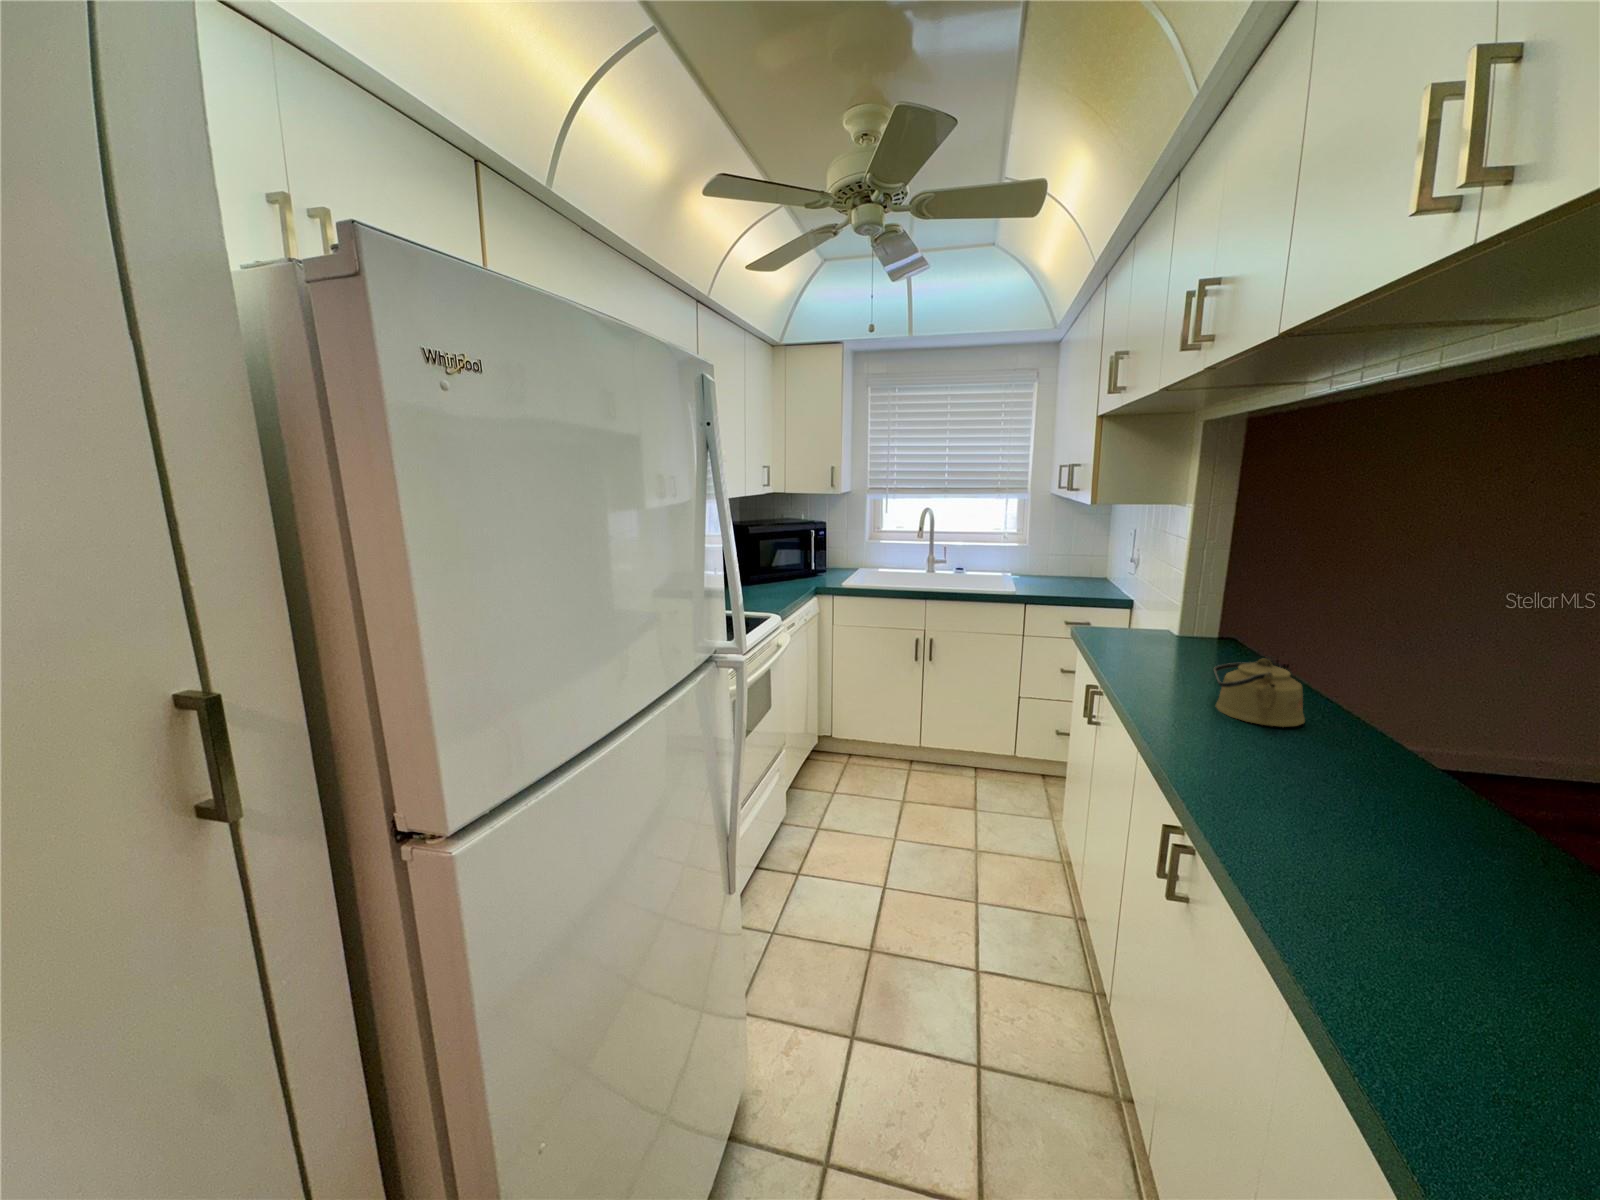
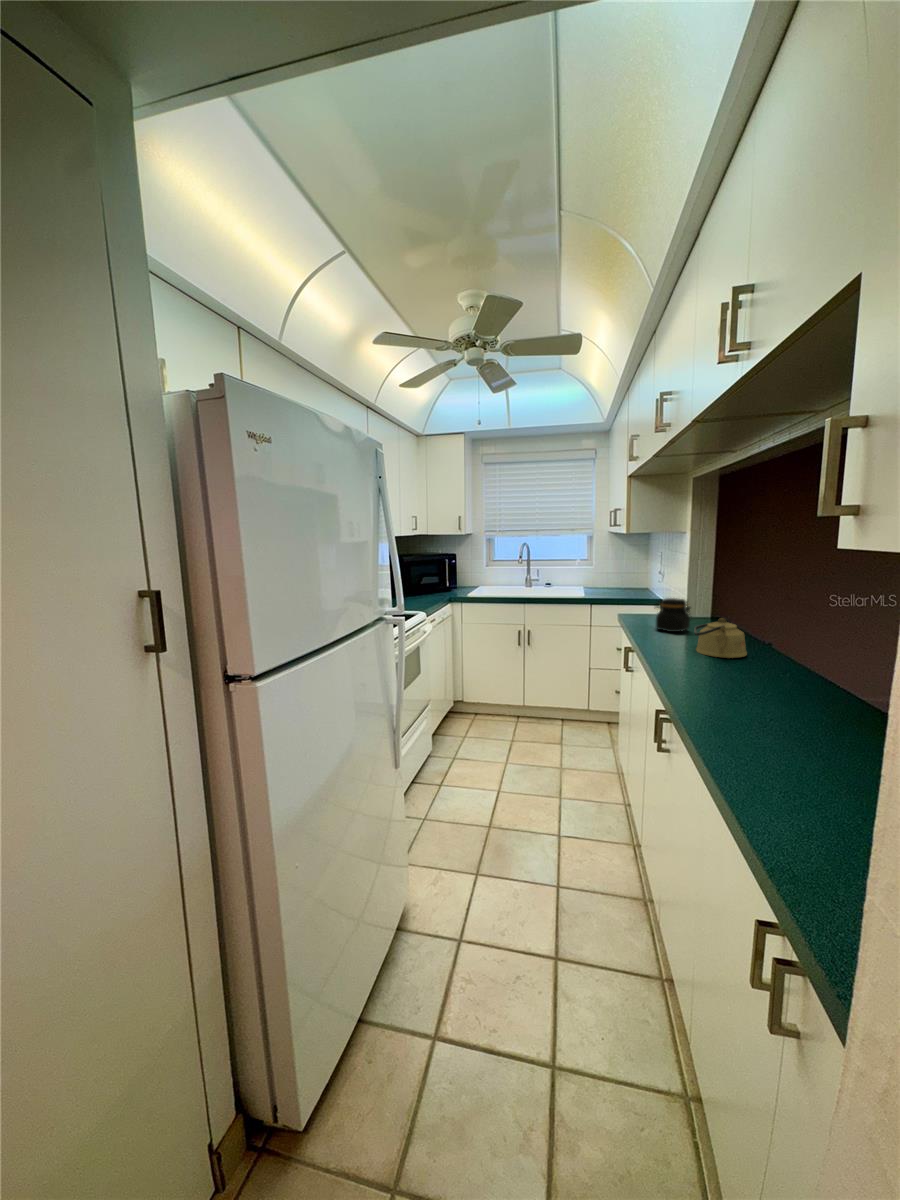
jar: none [1138,614,1201,668] -> present [656,598,690,632]

